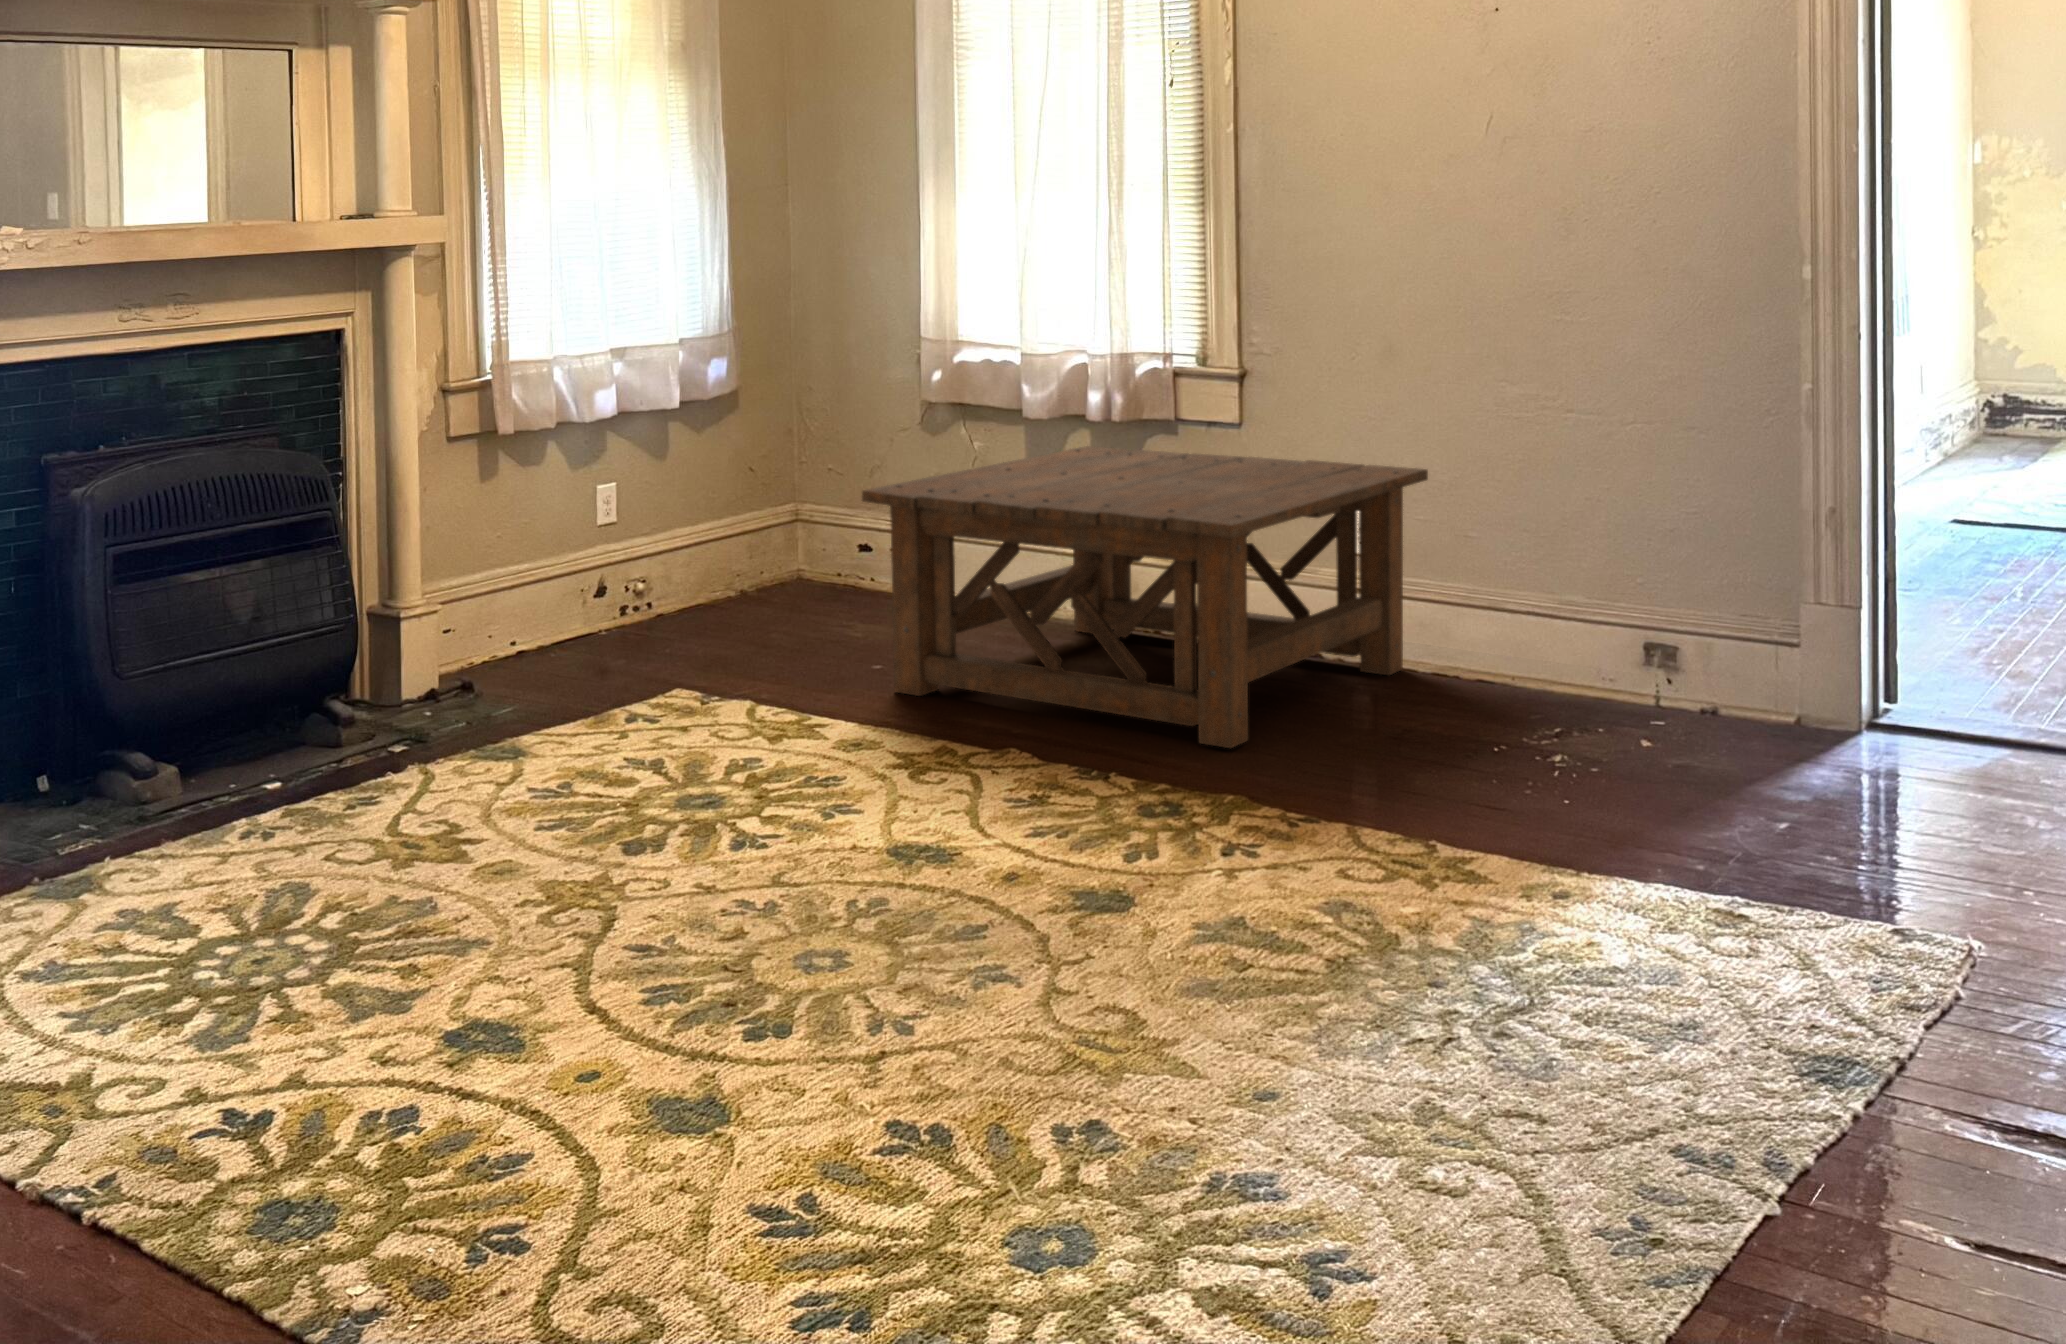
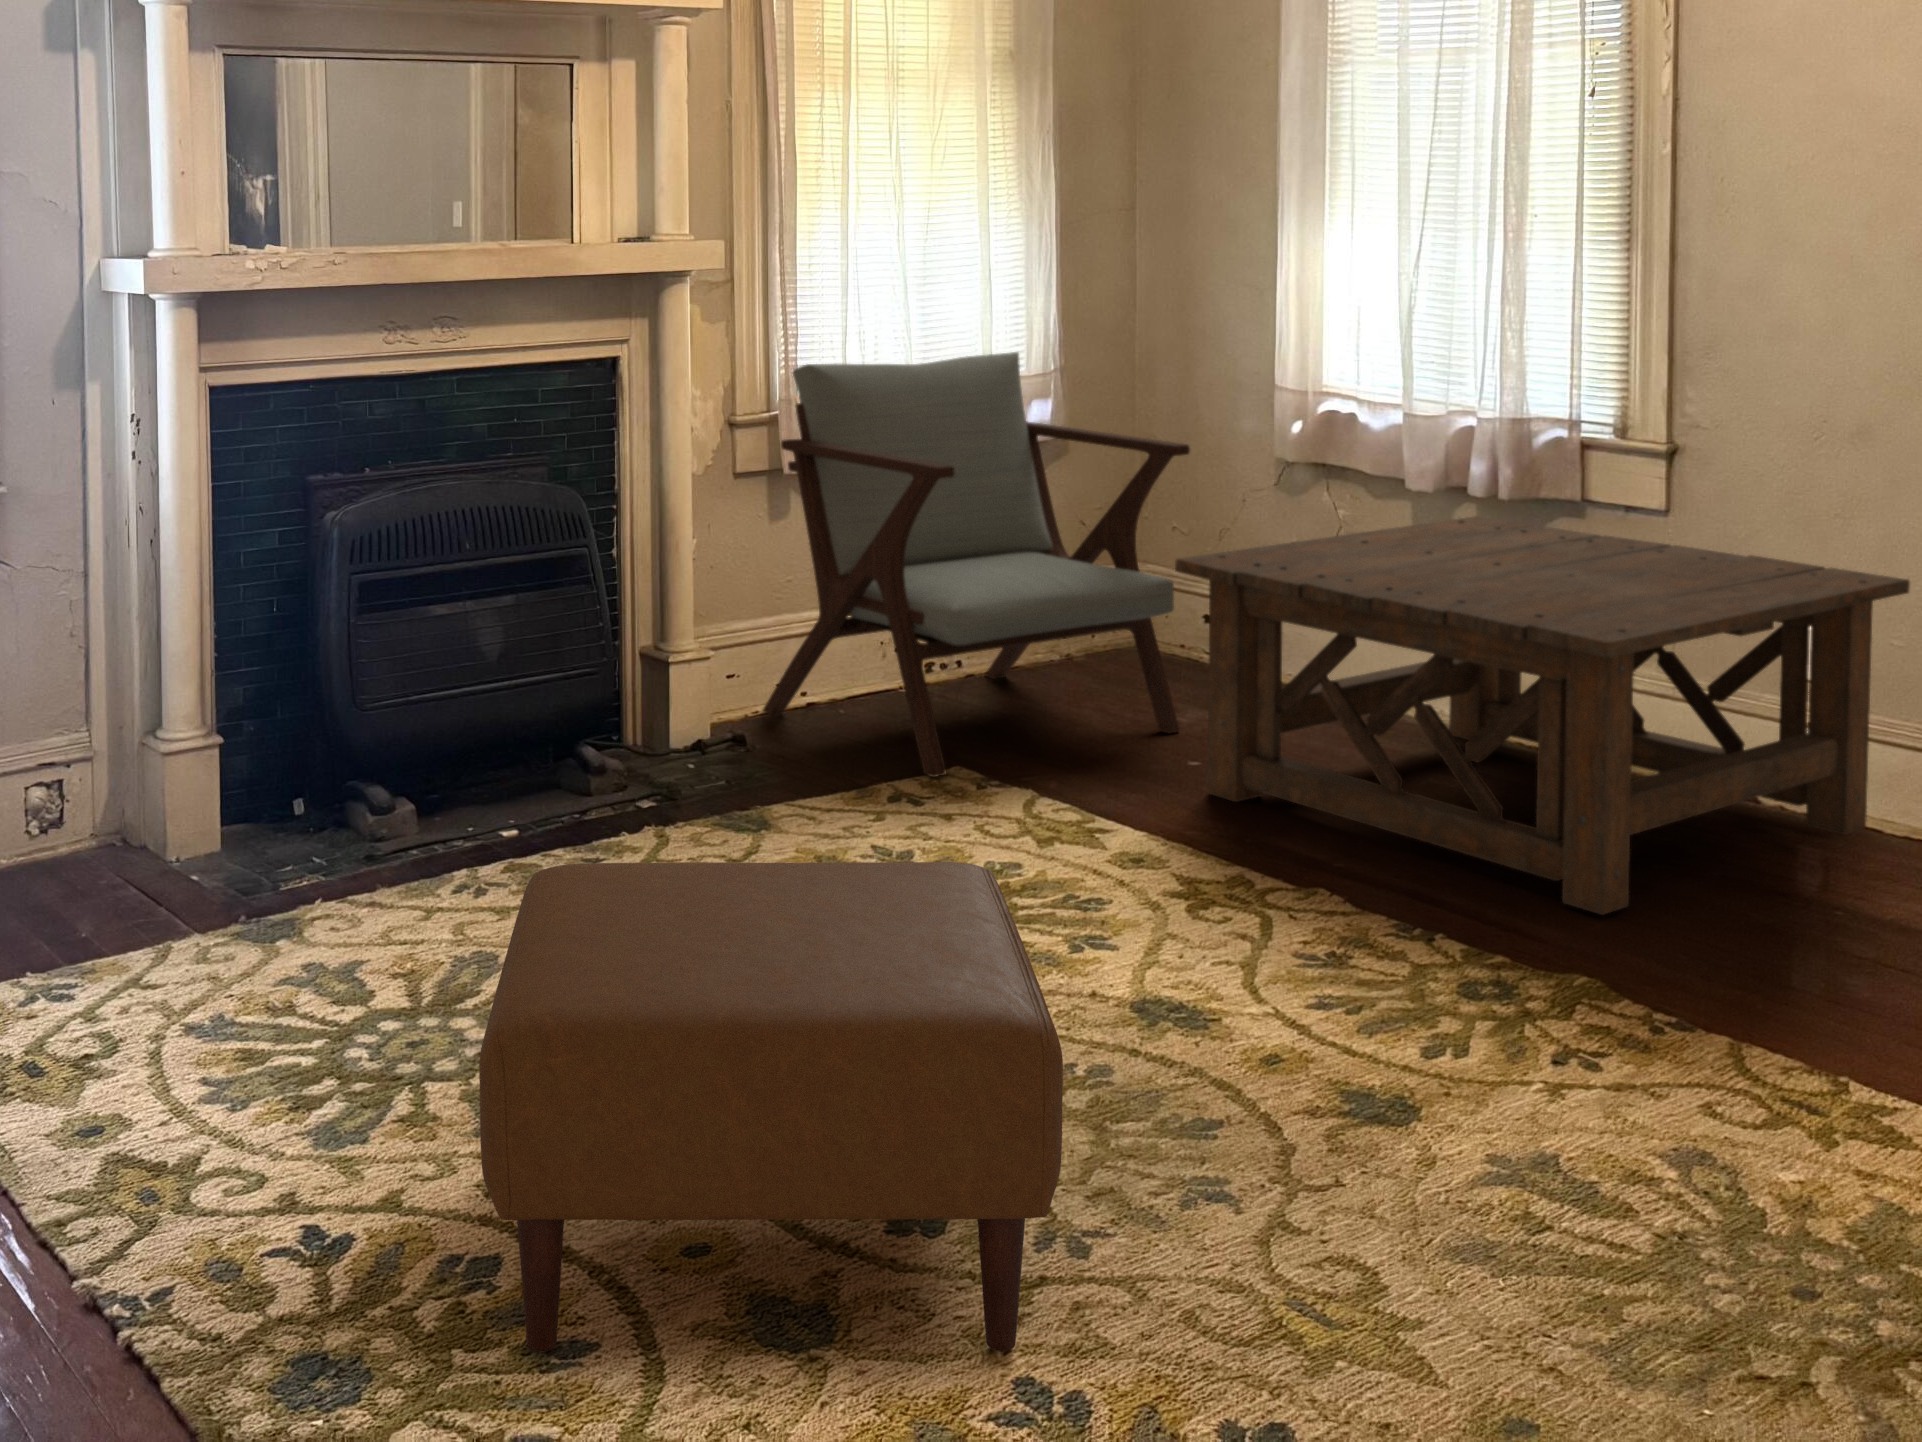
lounge chair: none [479,324,856,701] -> present [763,352,1190,777]
ottoman: none [389,731,912,1170] -> present [479,862,1063,1352]

